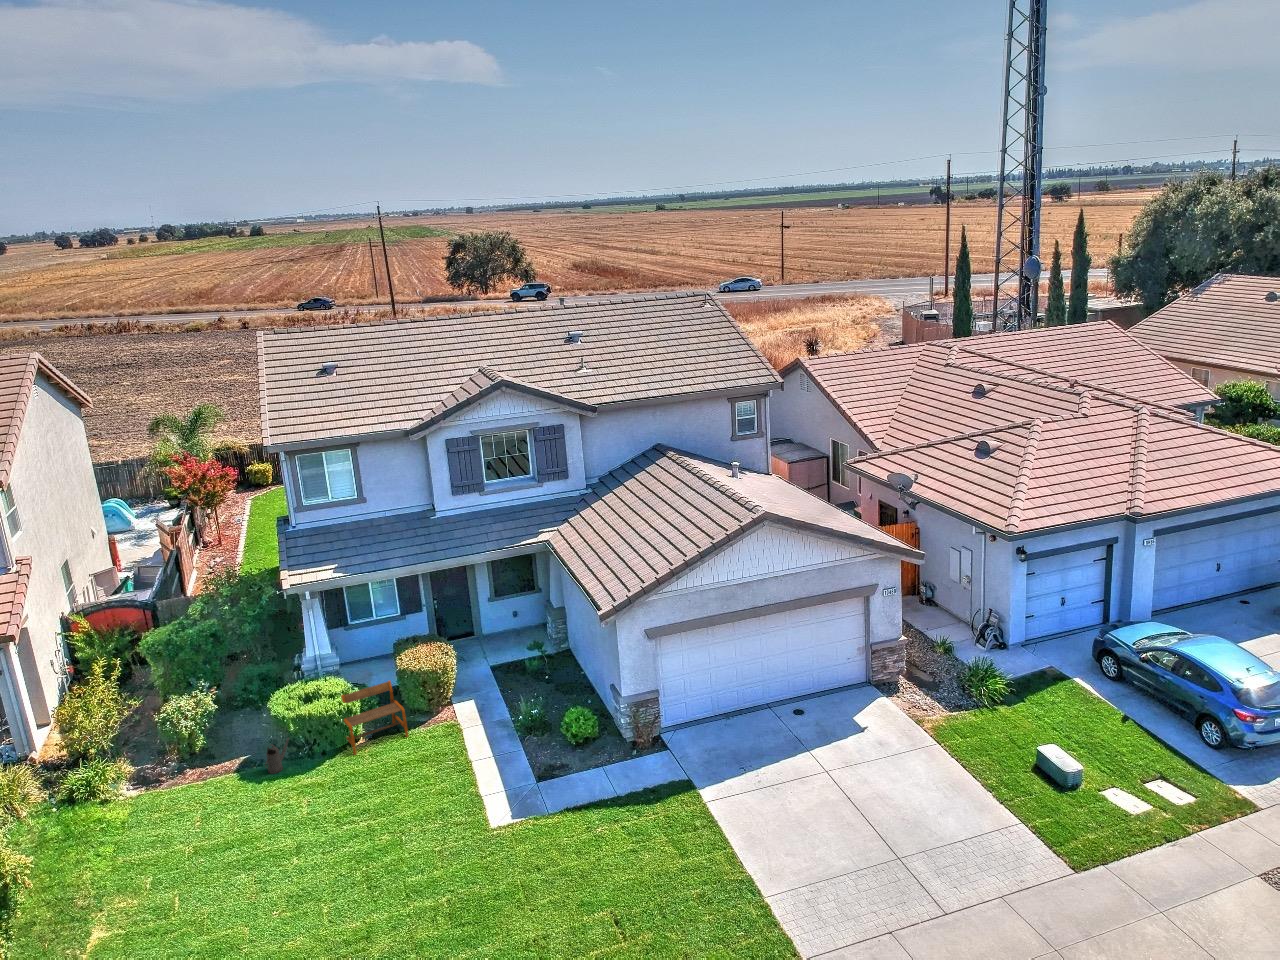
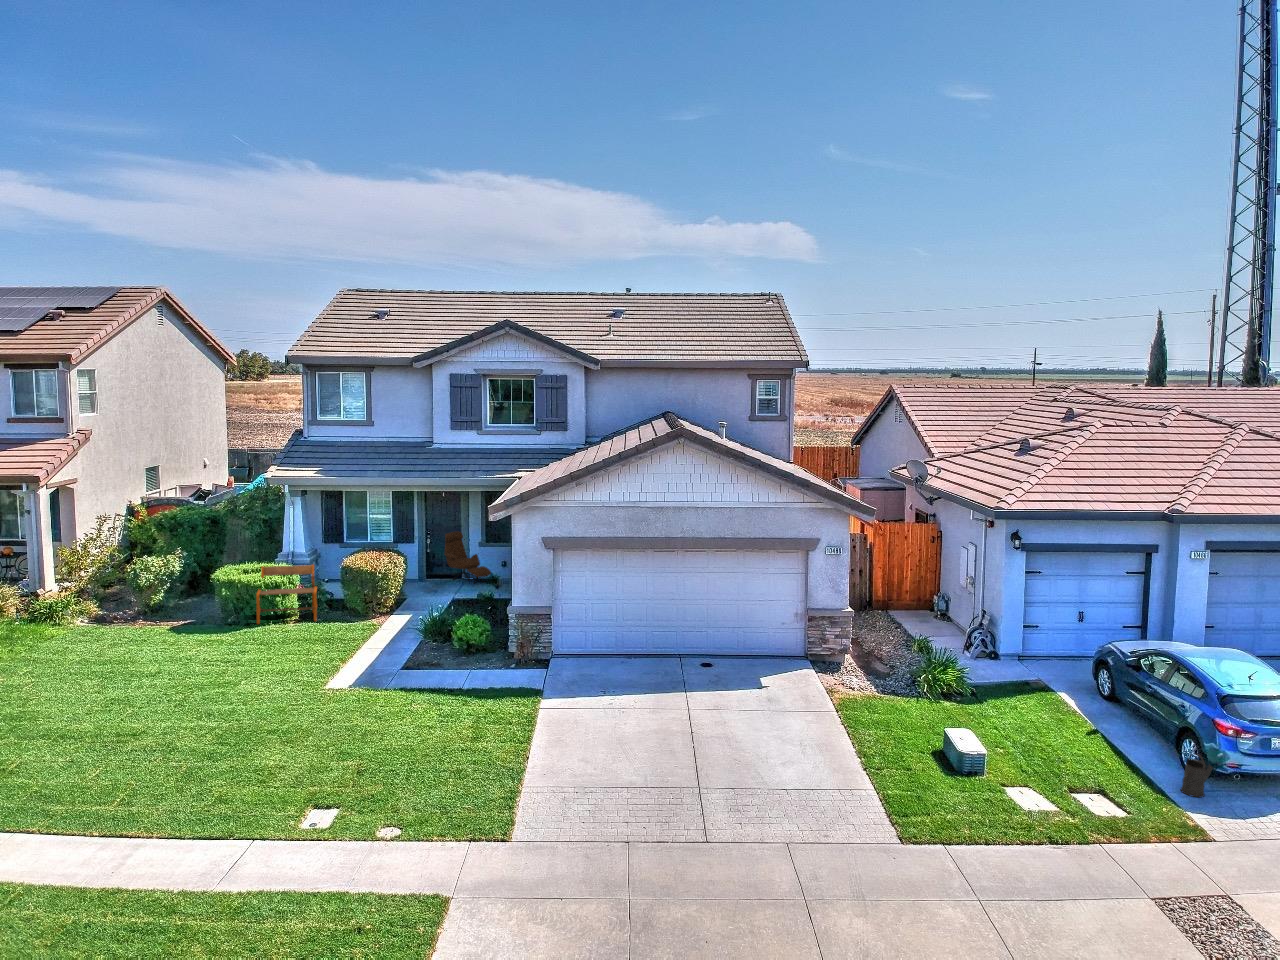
lounge chair: none [467,594,521,646] -> present [445,531,491,581]
watering can: present [265,738,289,774] -> present [1181,754,1213,797]

